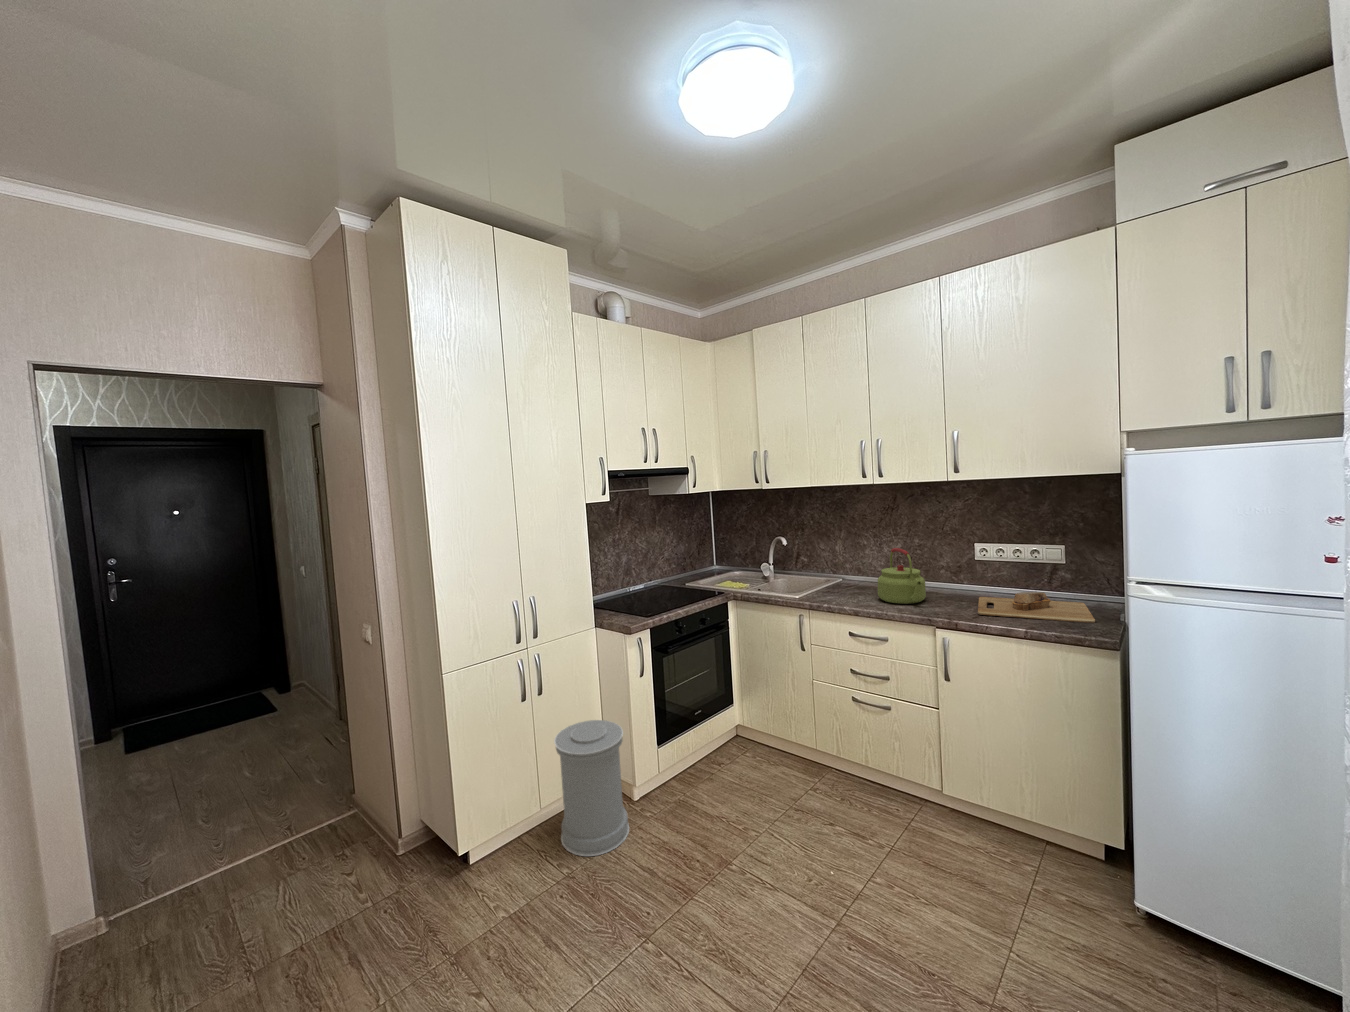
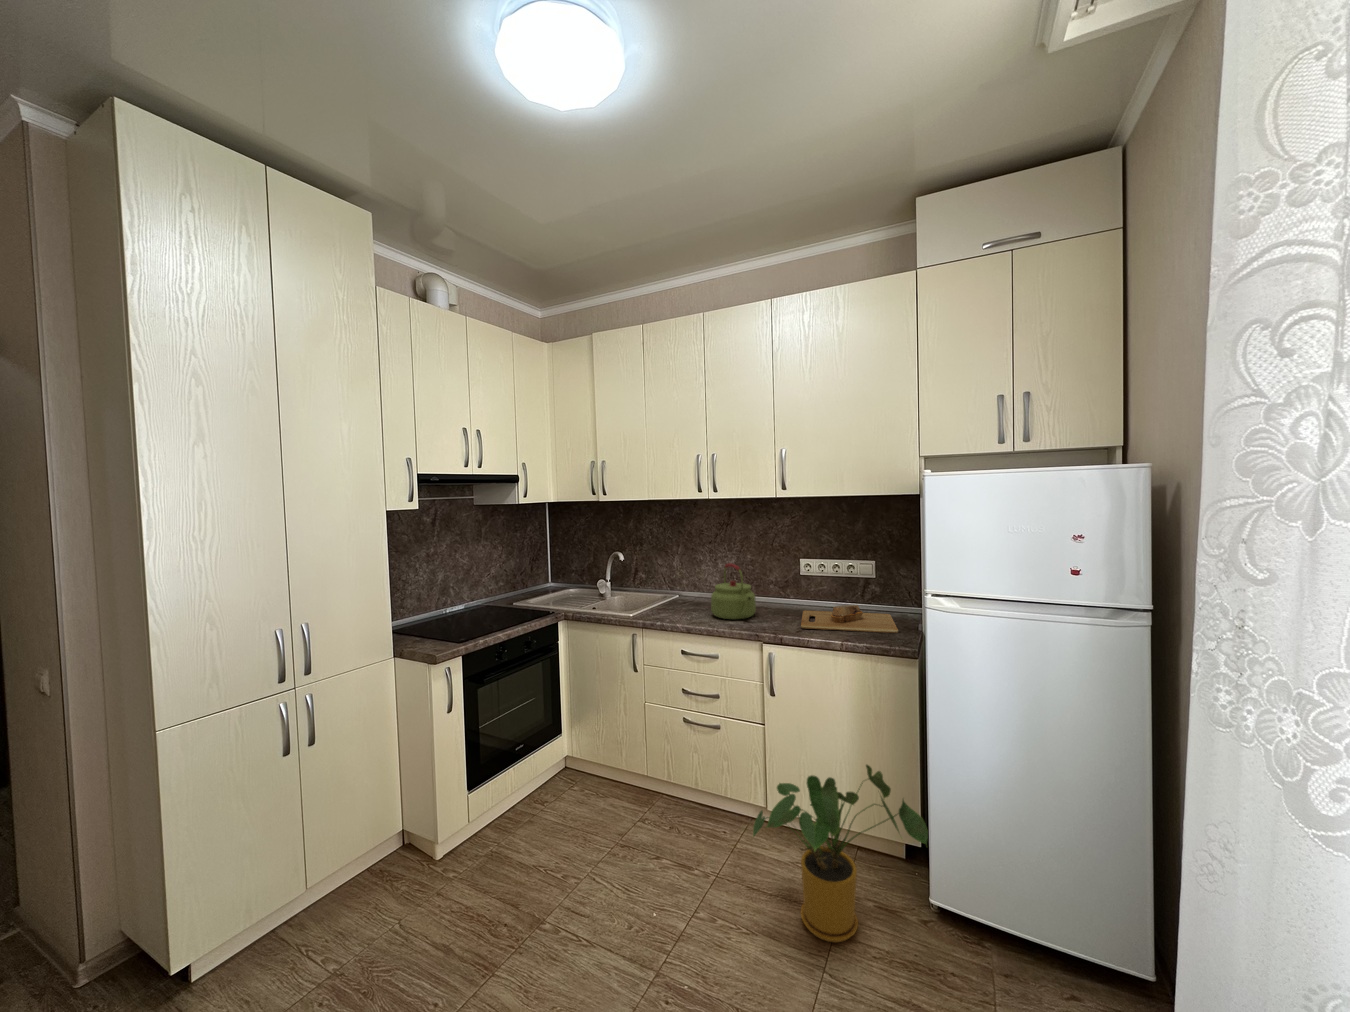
trash can: present [554,720,629,856] -> none [326,770,425,944]
house plant: none [931,756,1135,929] -> present [753,765,928,942]

